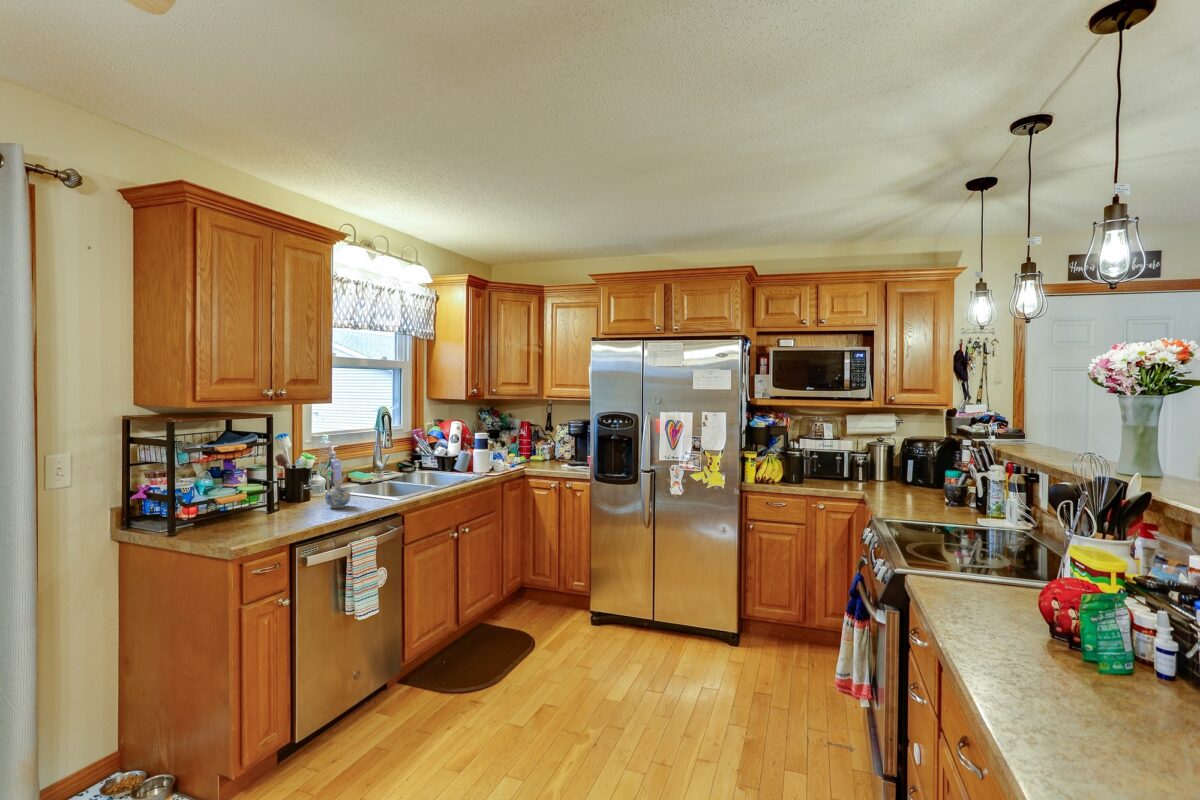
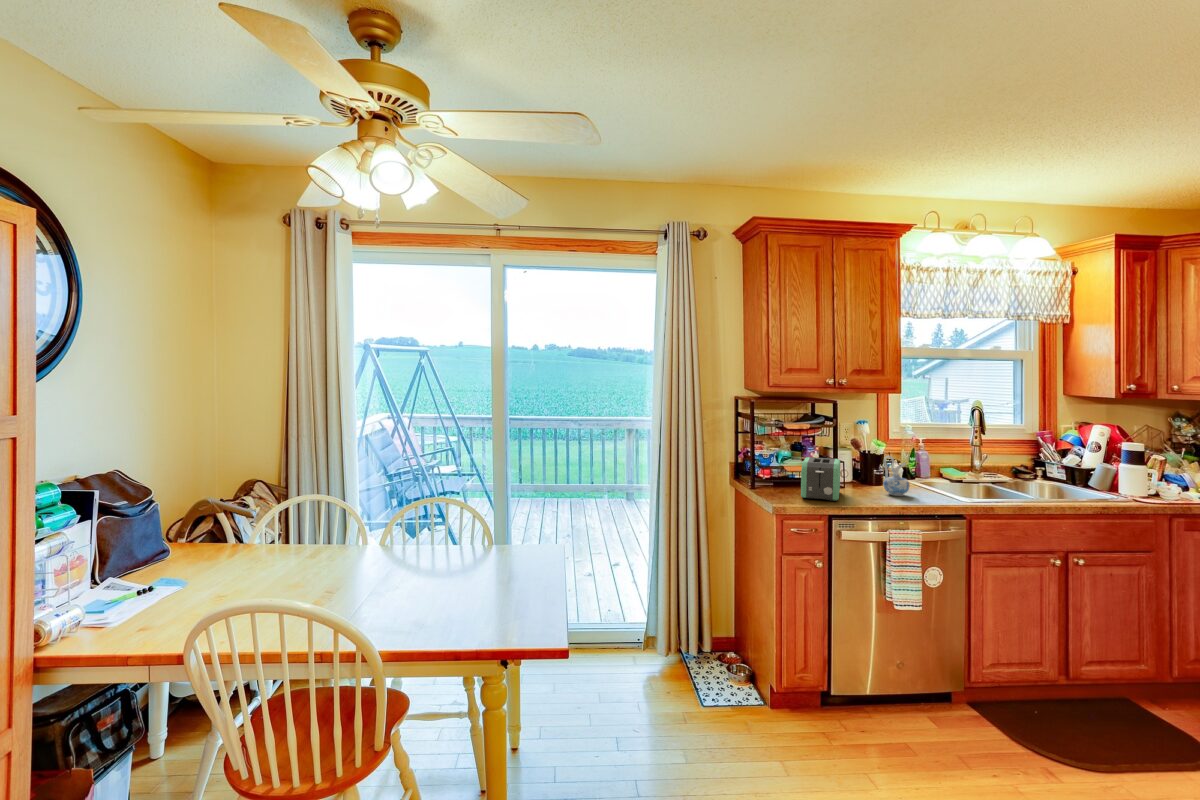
toaster: none [243,480,298,532] -> present [801,457,840,501]

